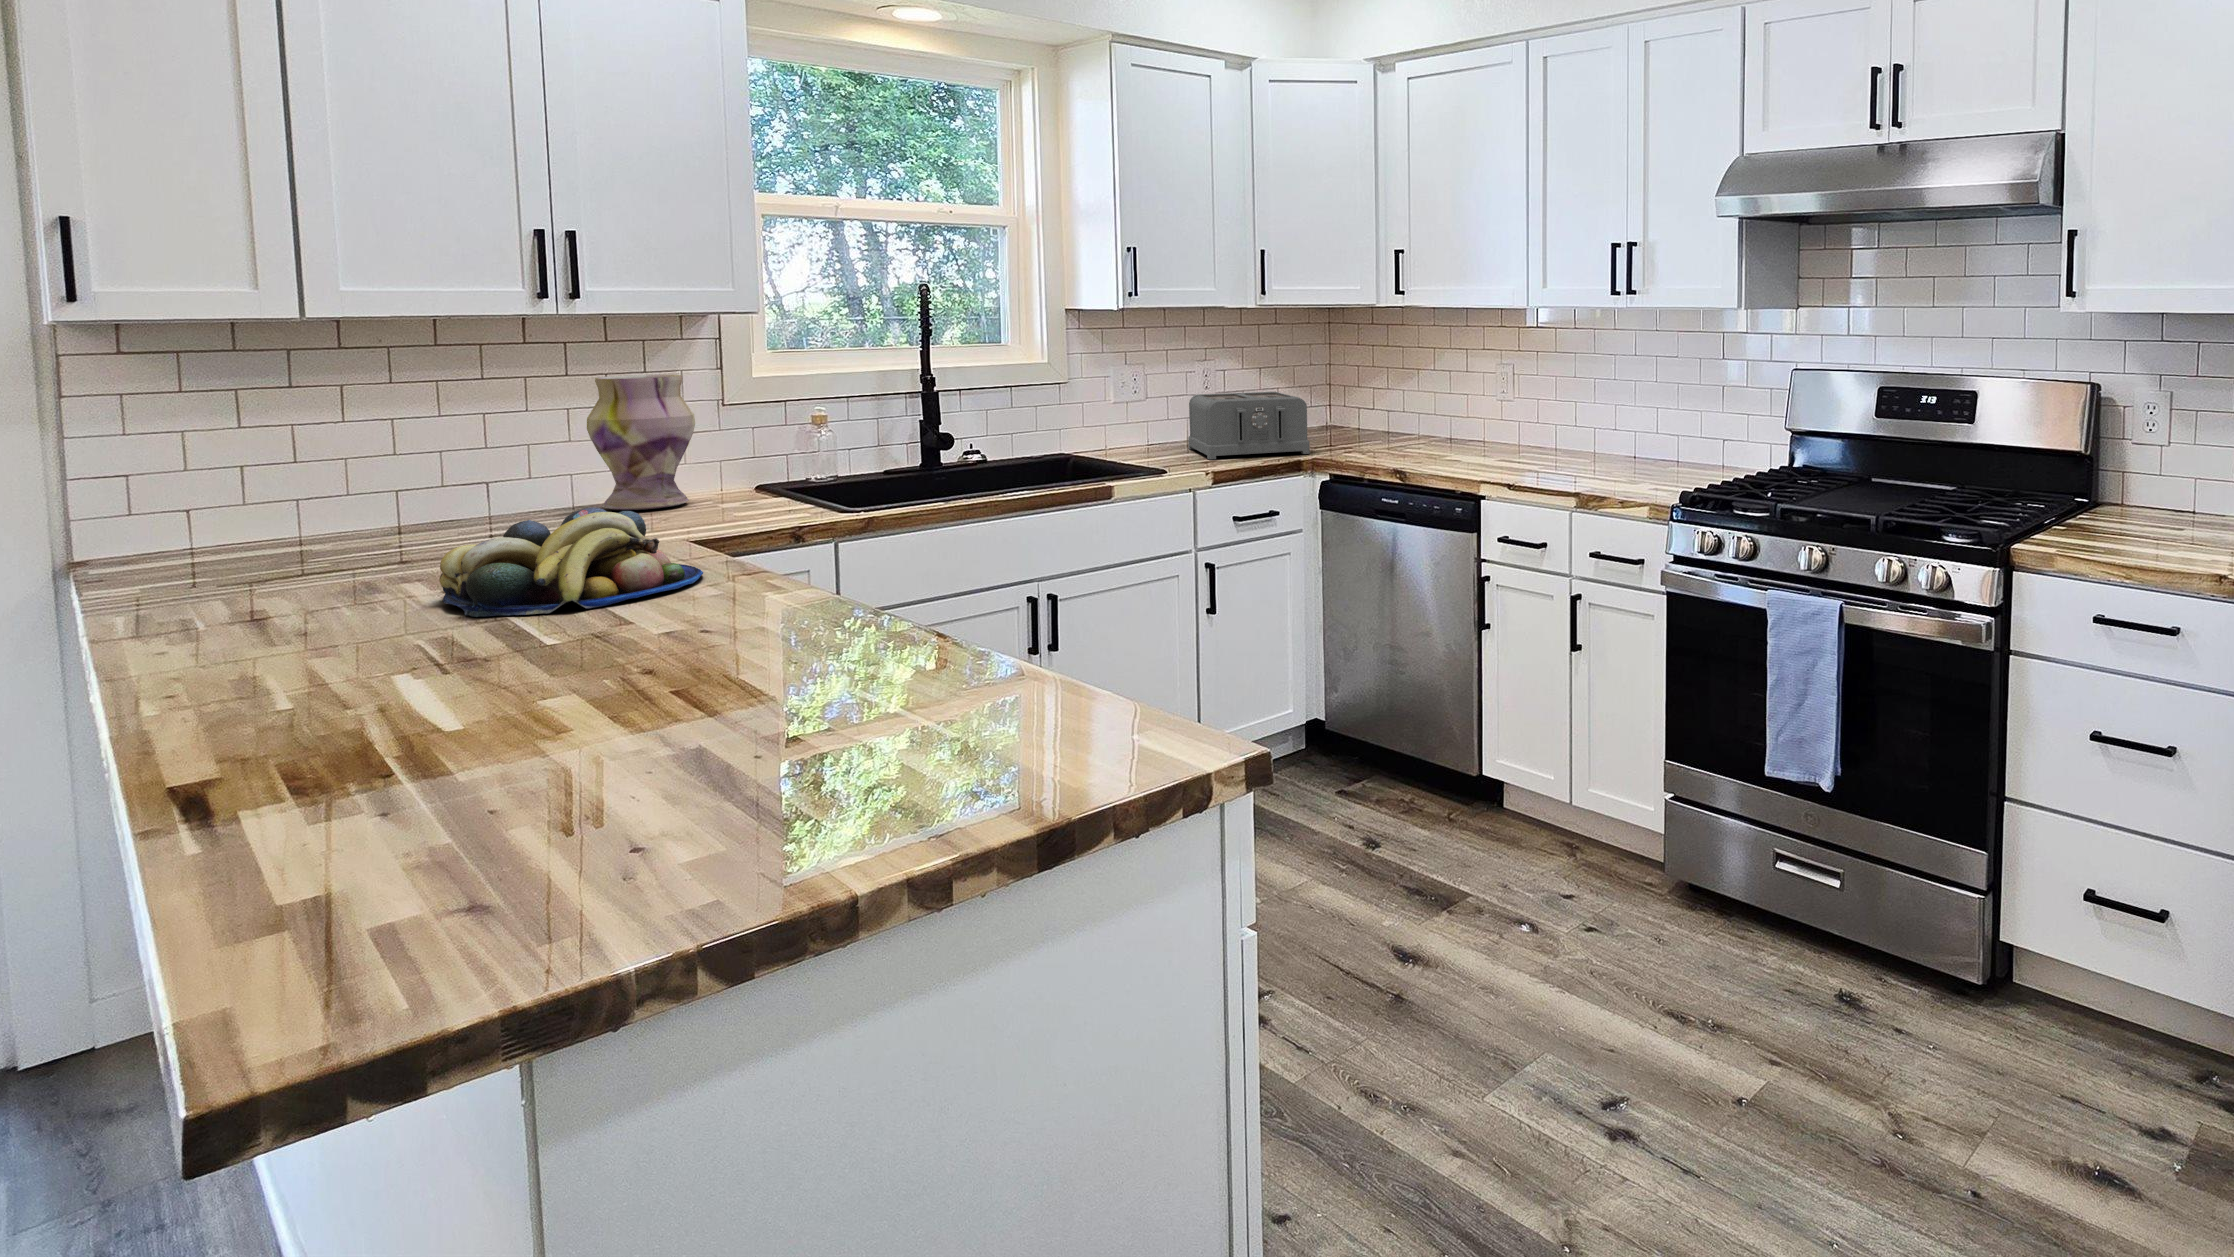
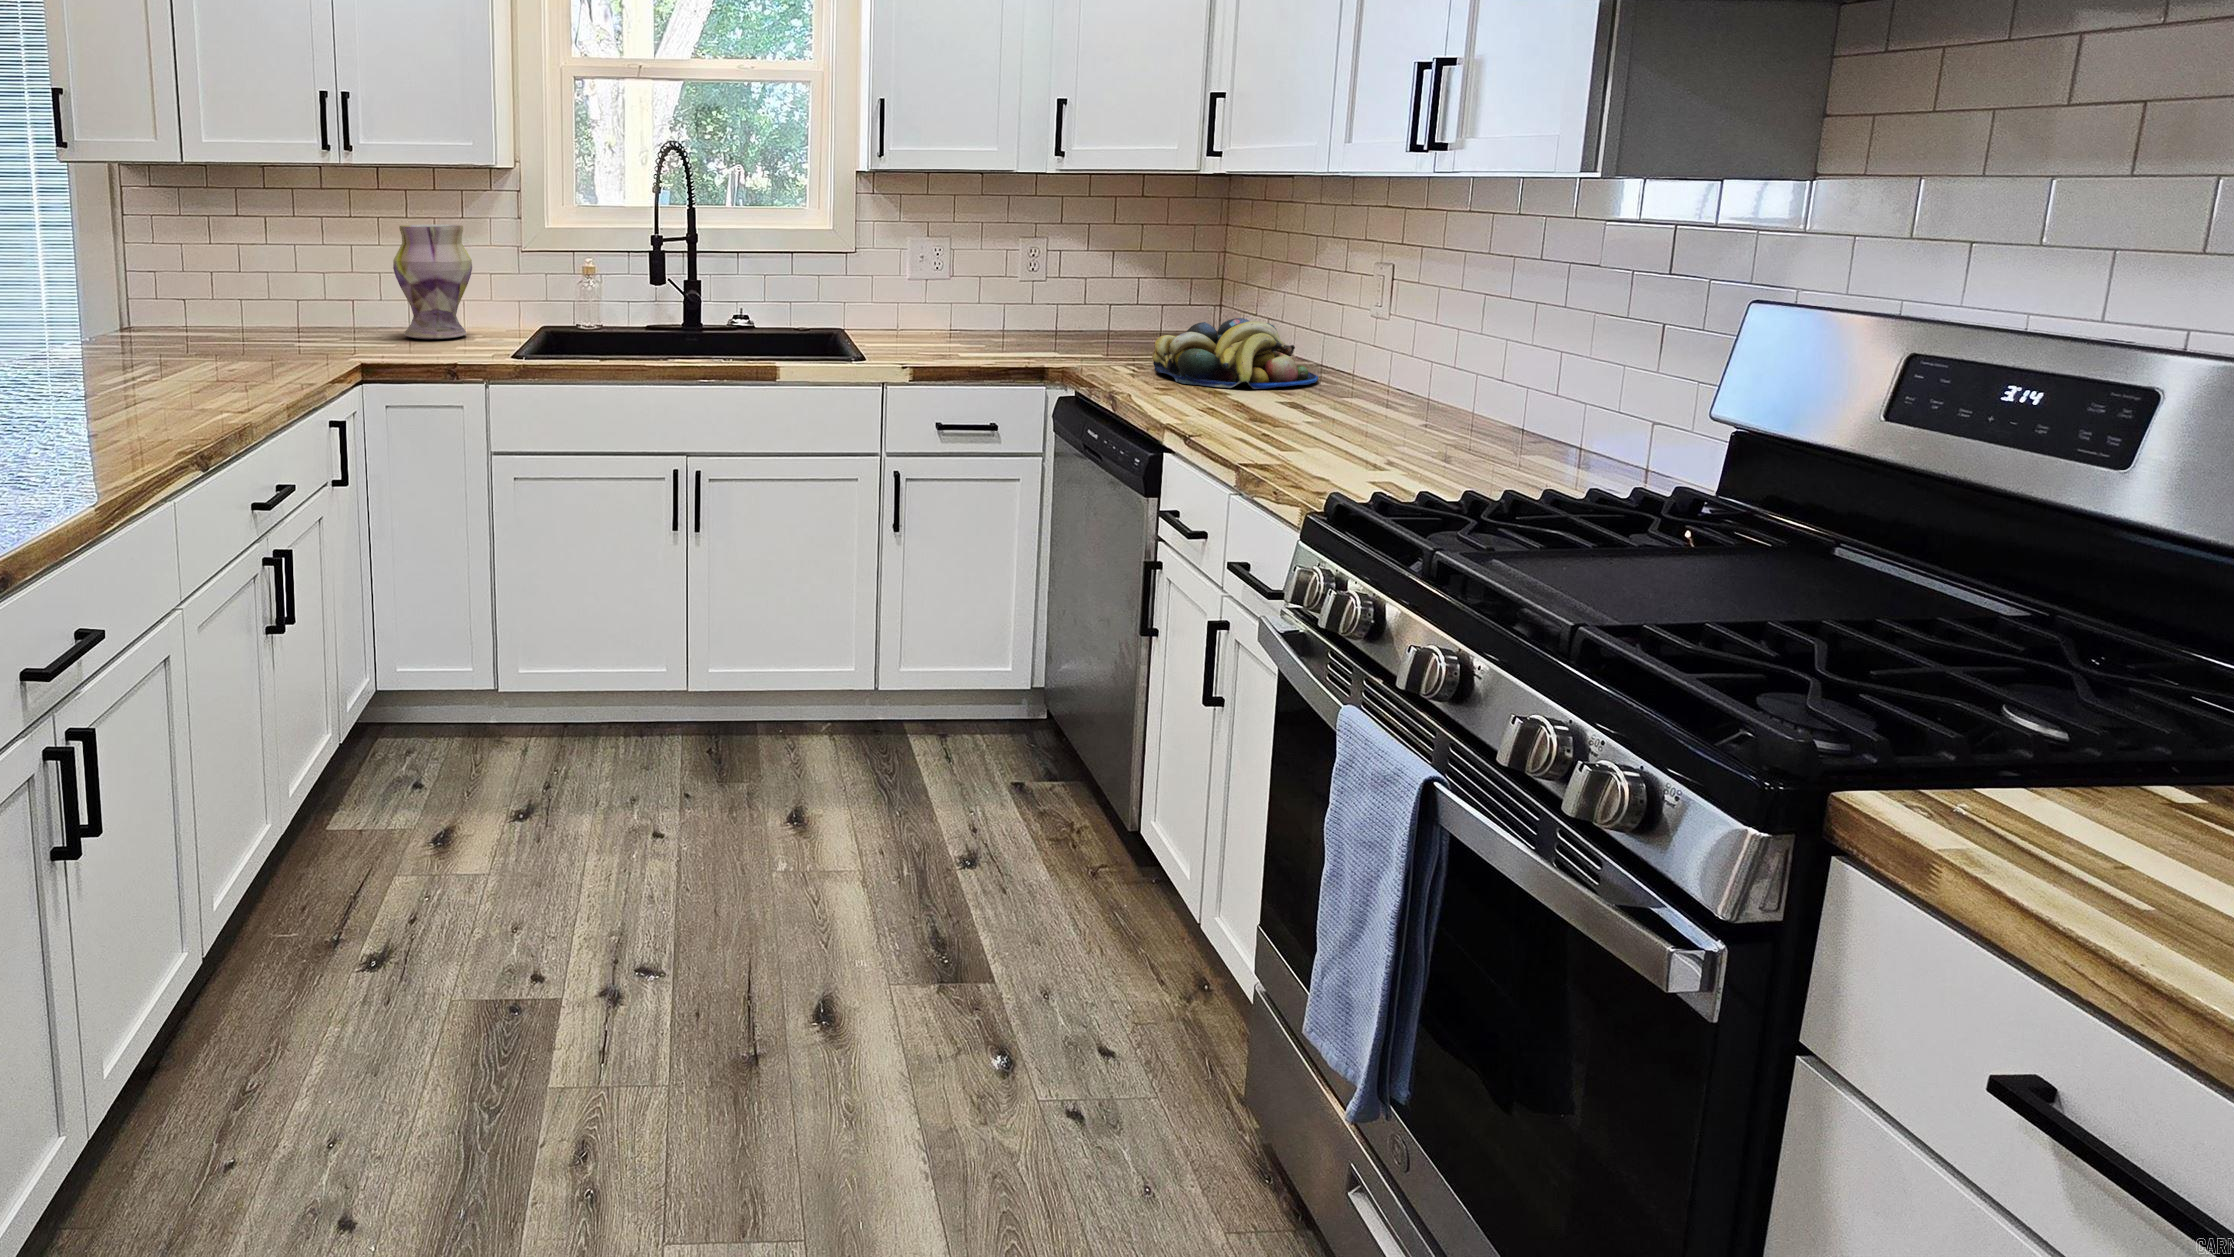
toaster: present [1188,392,1310,459] -> none [948,276,1088,359]
fruit bowl: present [439,507,703,617] -> present [1152,318,1318,389]

